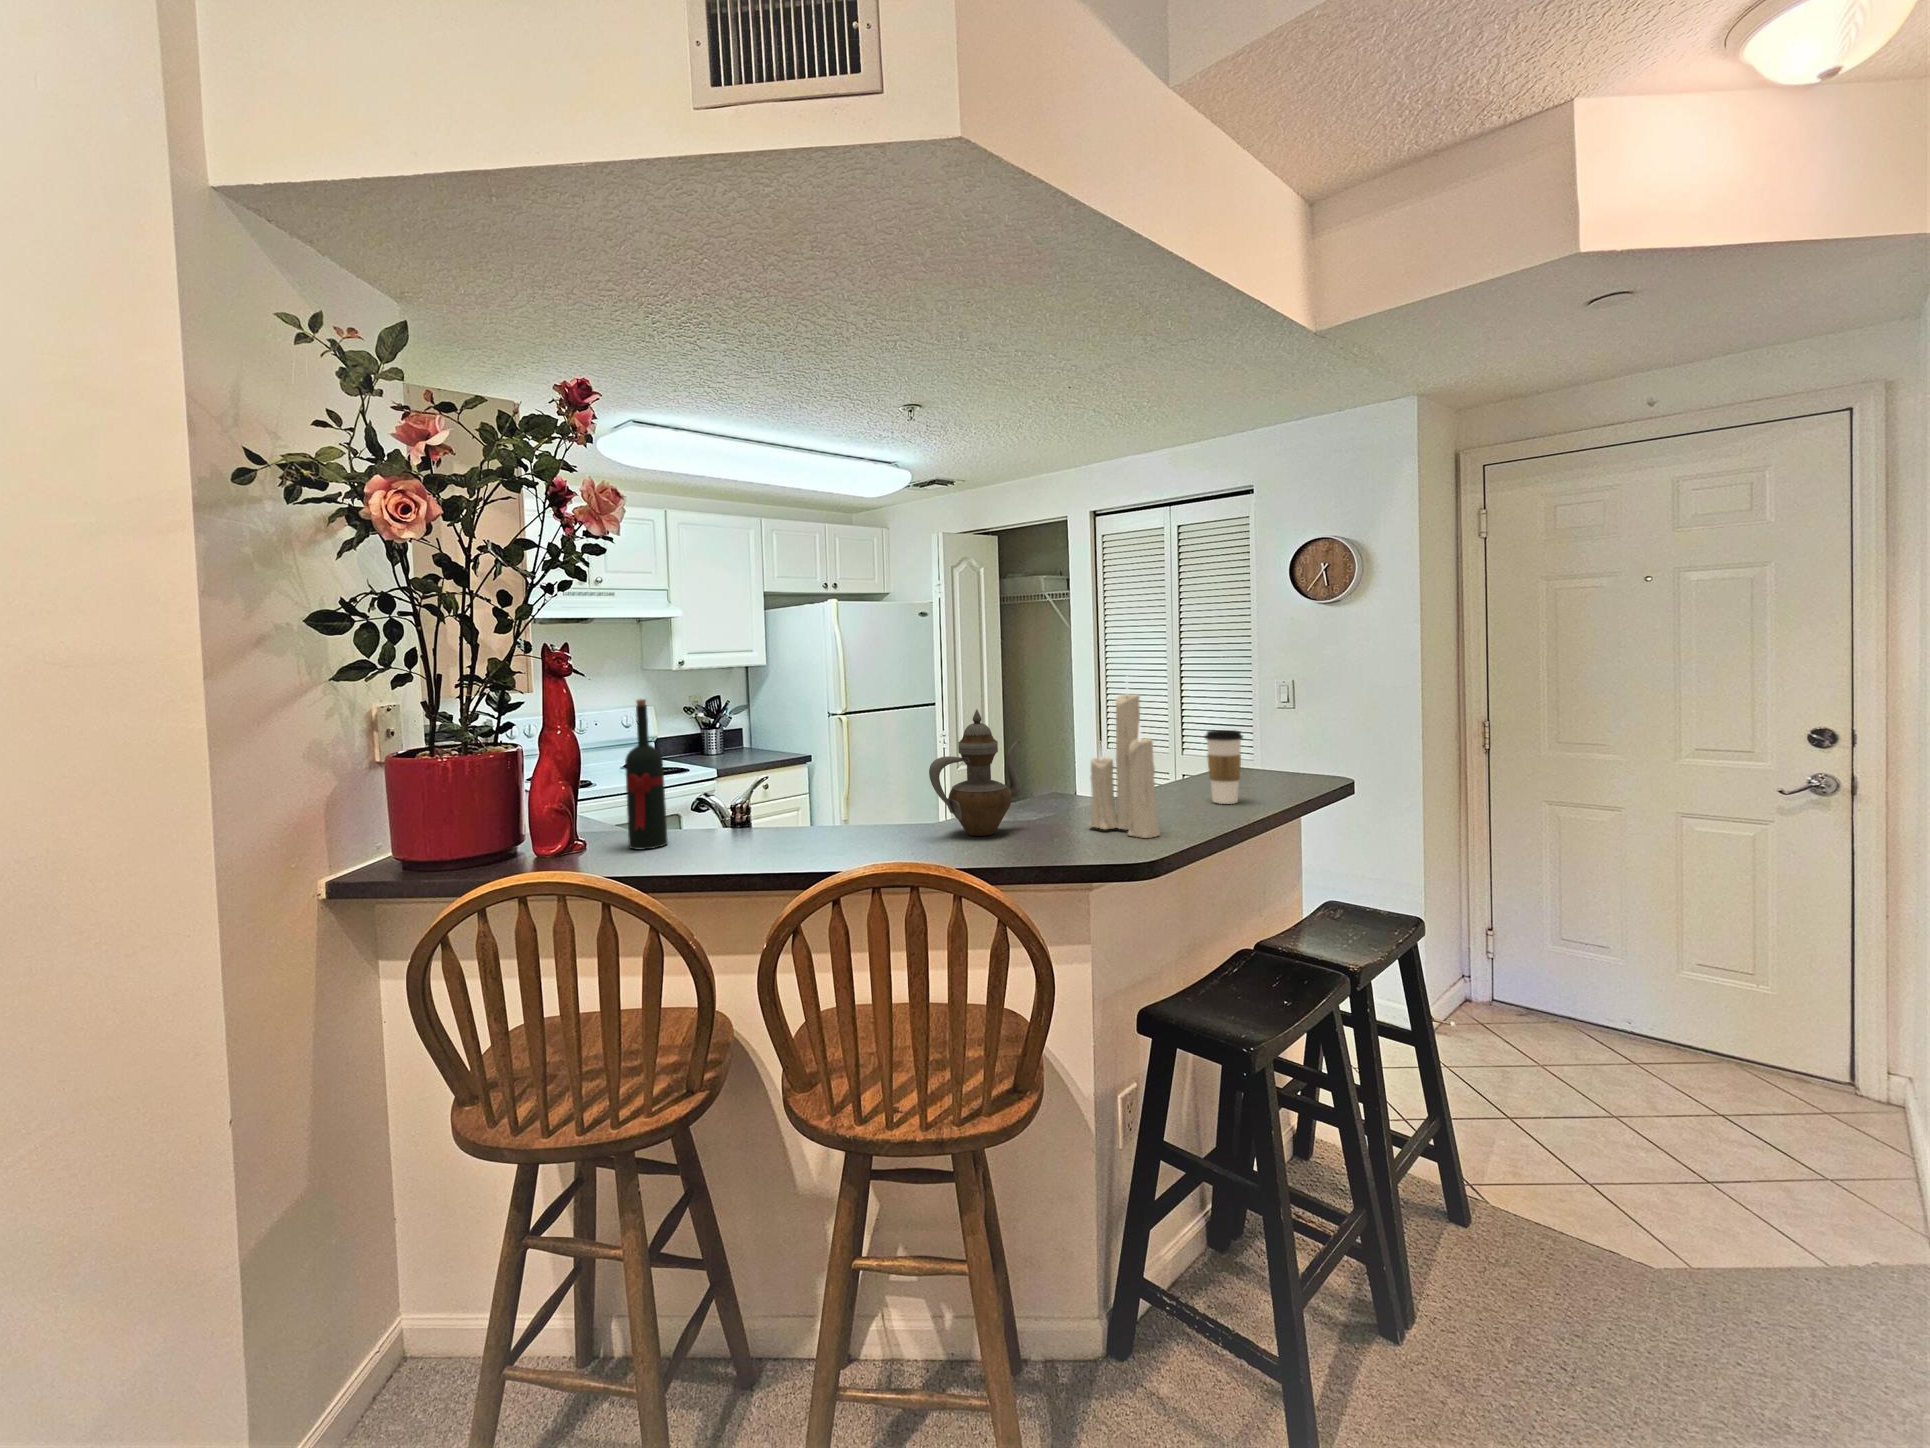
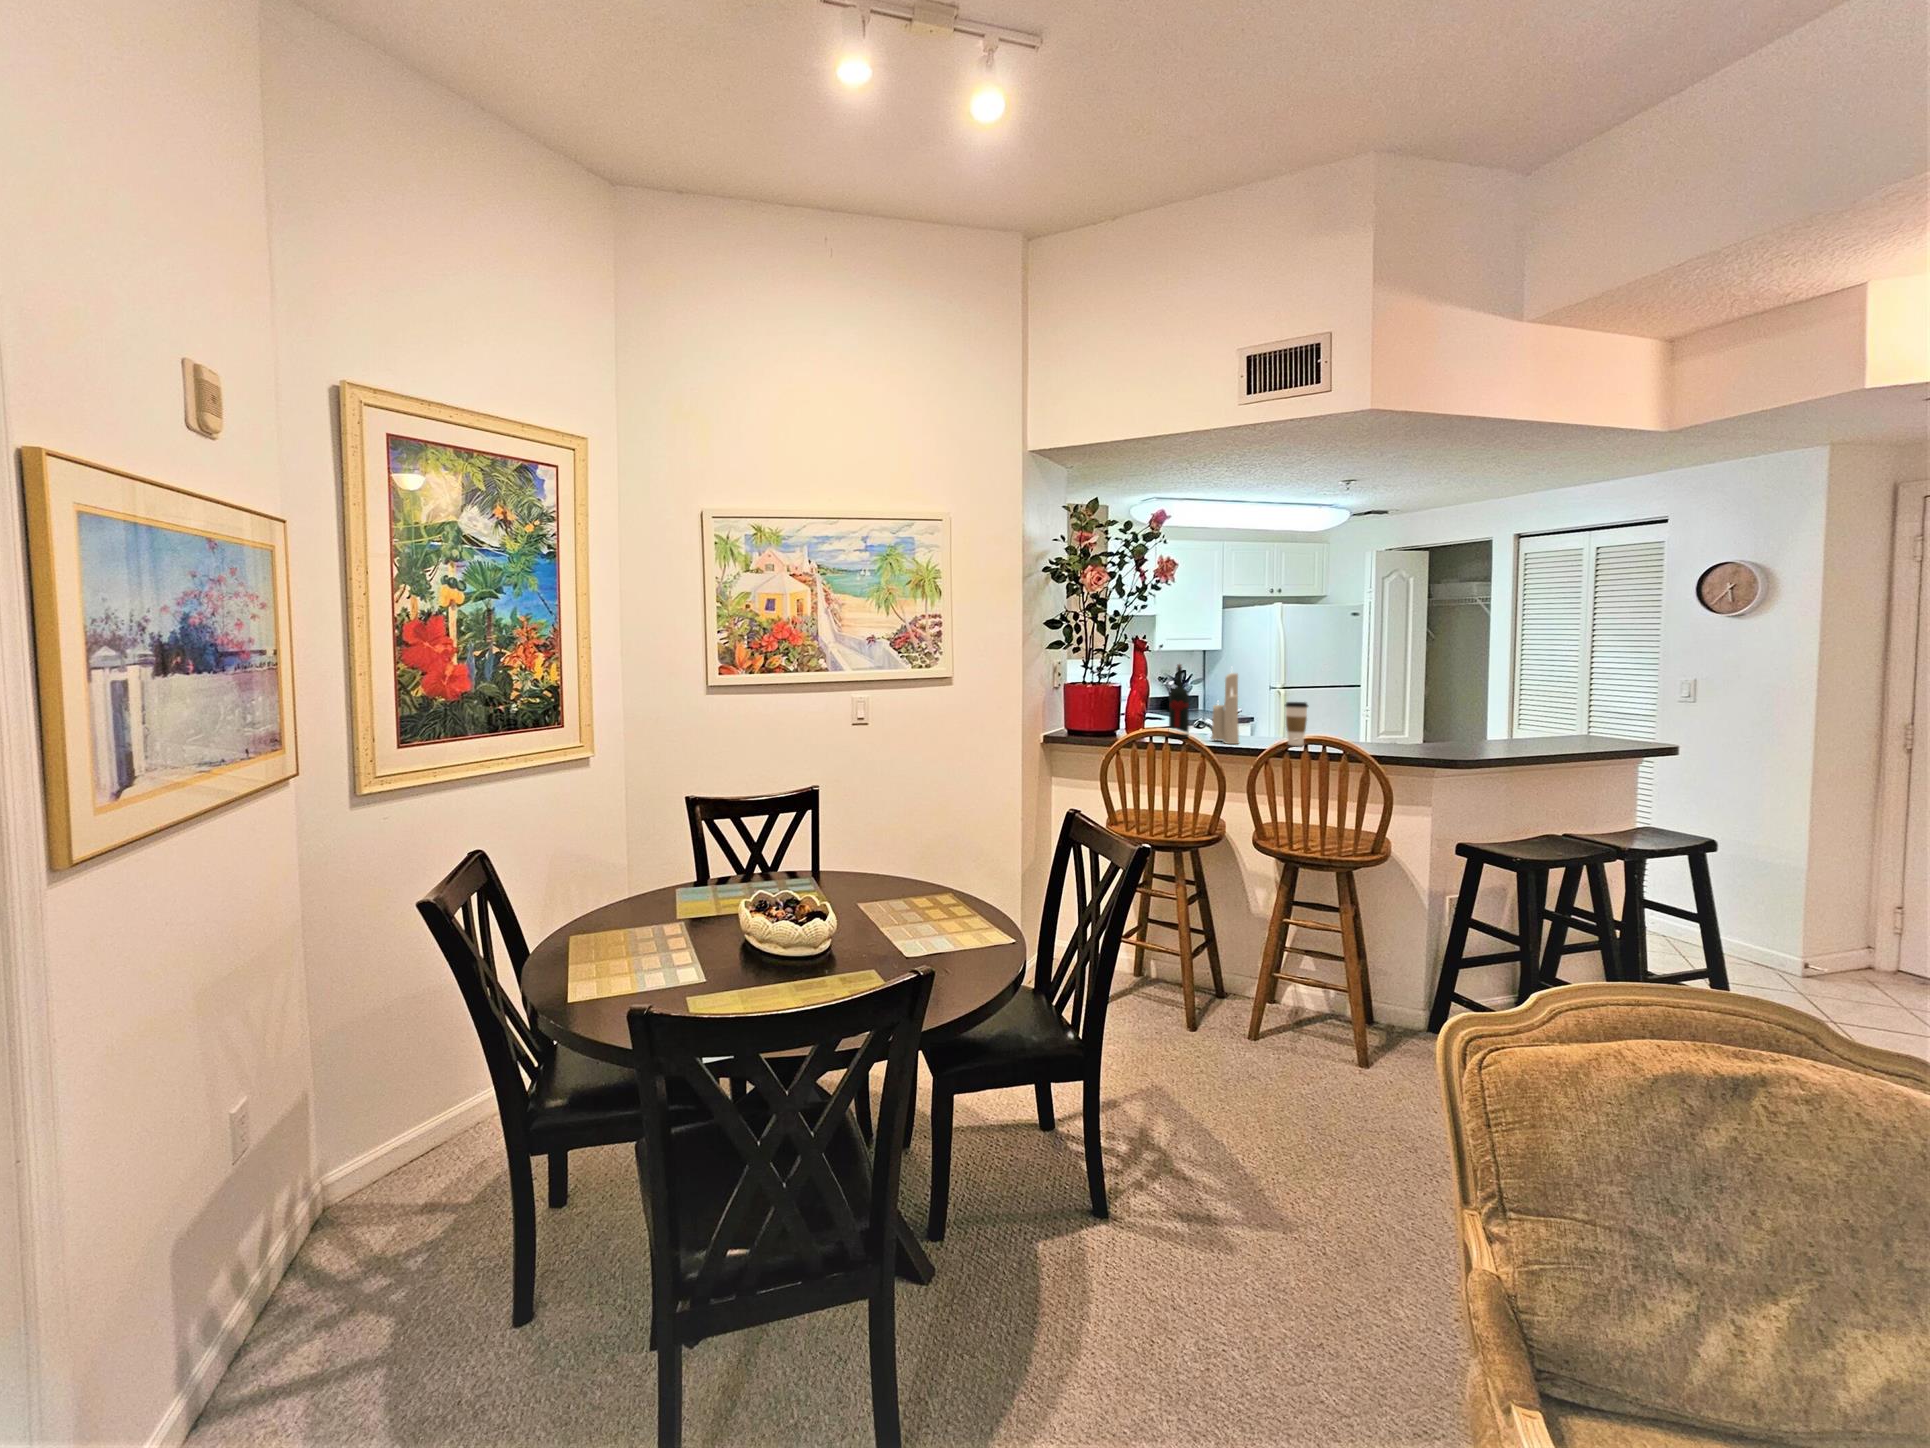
candle: present [1089,684,1160,838] -> present [1211,673,1239,744]
teapot: present [929,709,1022,836] -> none [1338,678,1397,747]
coffee cup: present [1205,730,1243,804] -> present [1285,702,1308,746]

